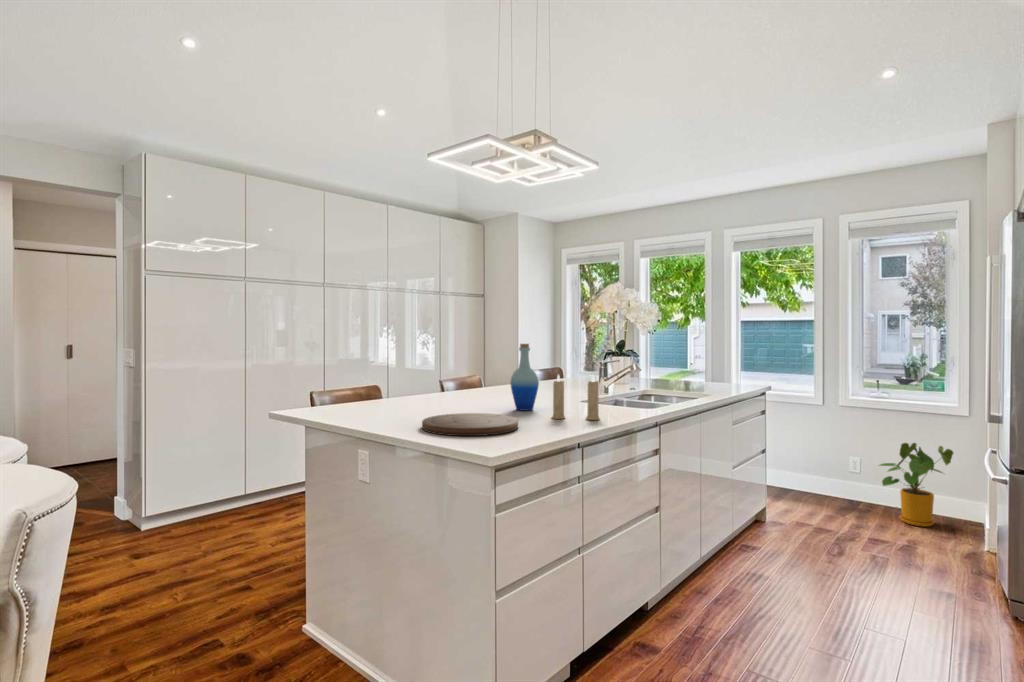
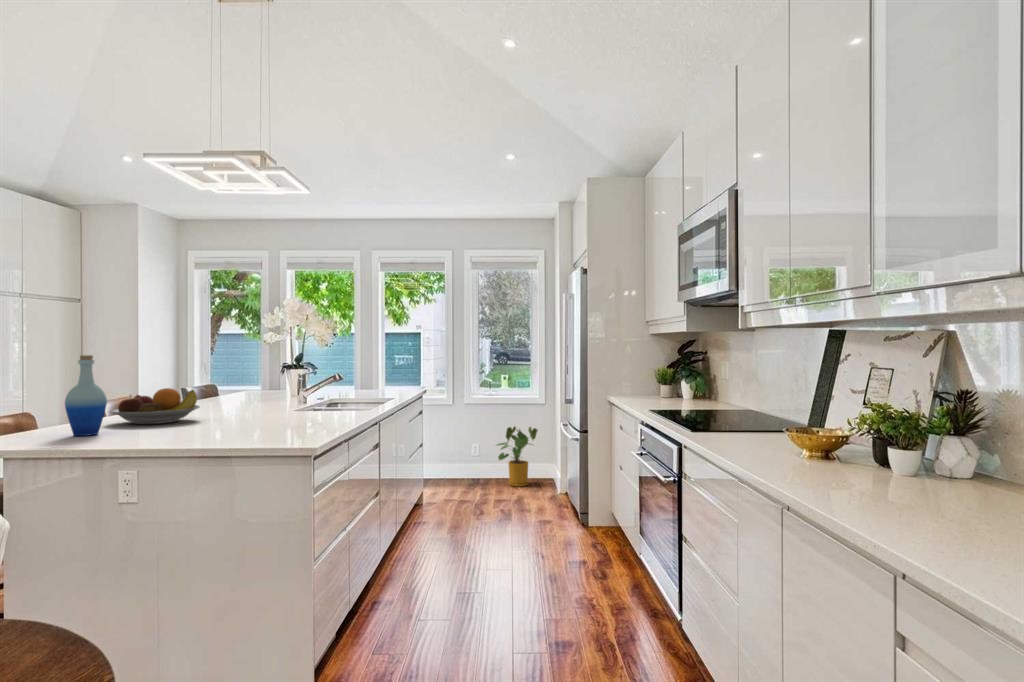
bottle: present [511,344,539,411] -> present [65,355,107,436]
fruit bowl: none [408,374,481,407] -> present [109,388,200,424]
candle: present [552,375,600,420] -> none [297,379,342,422]
cutting board: present [422,413,518,436] -> none [189,421,289,440]

